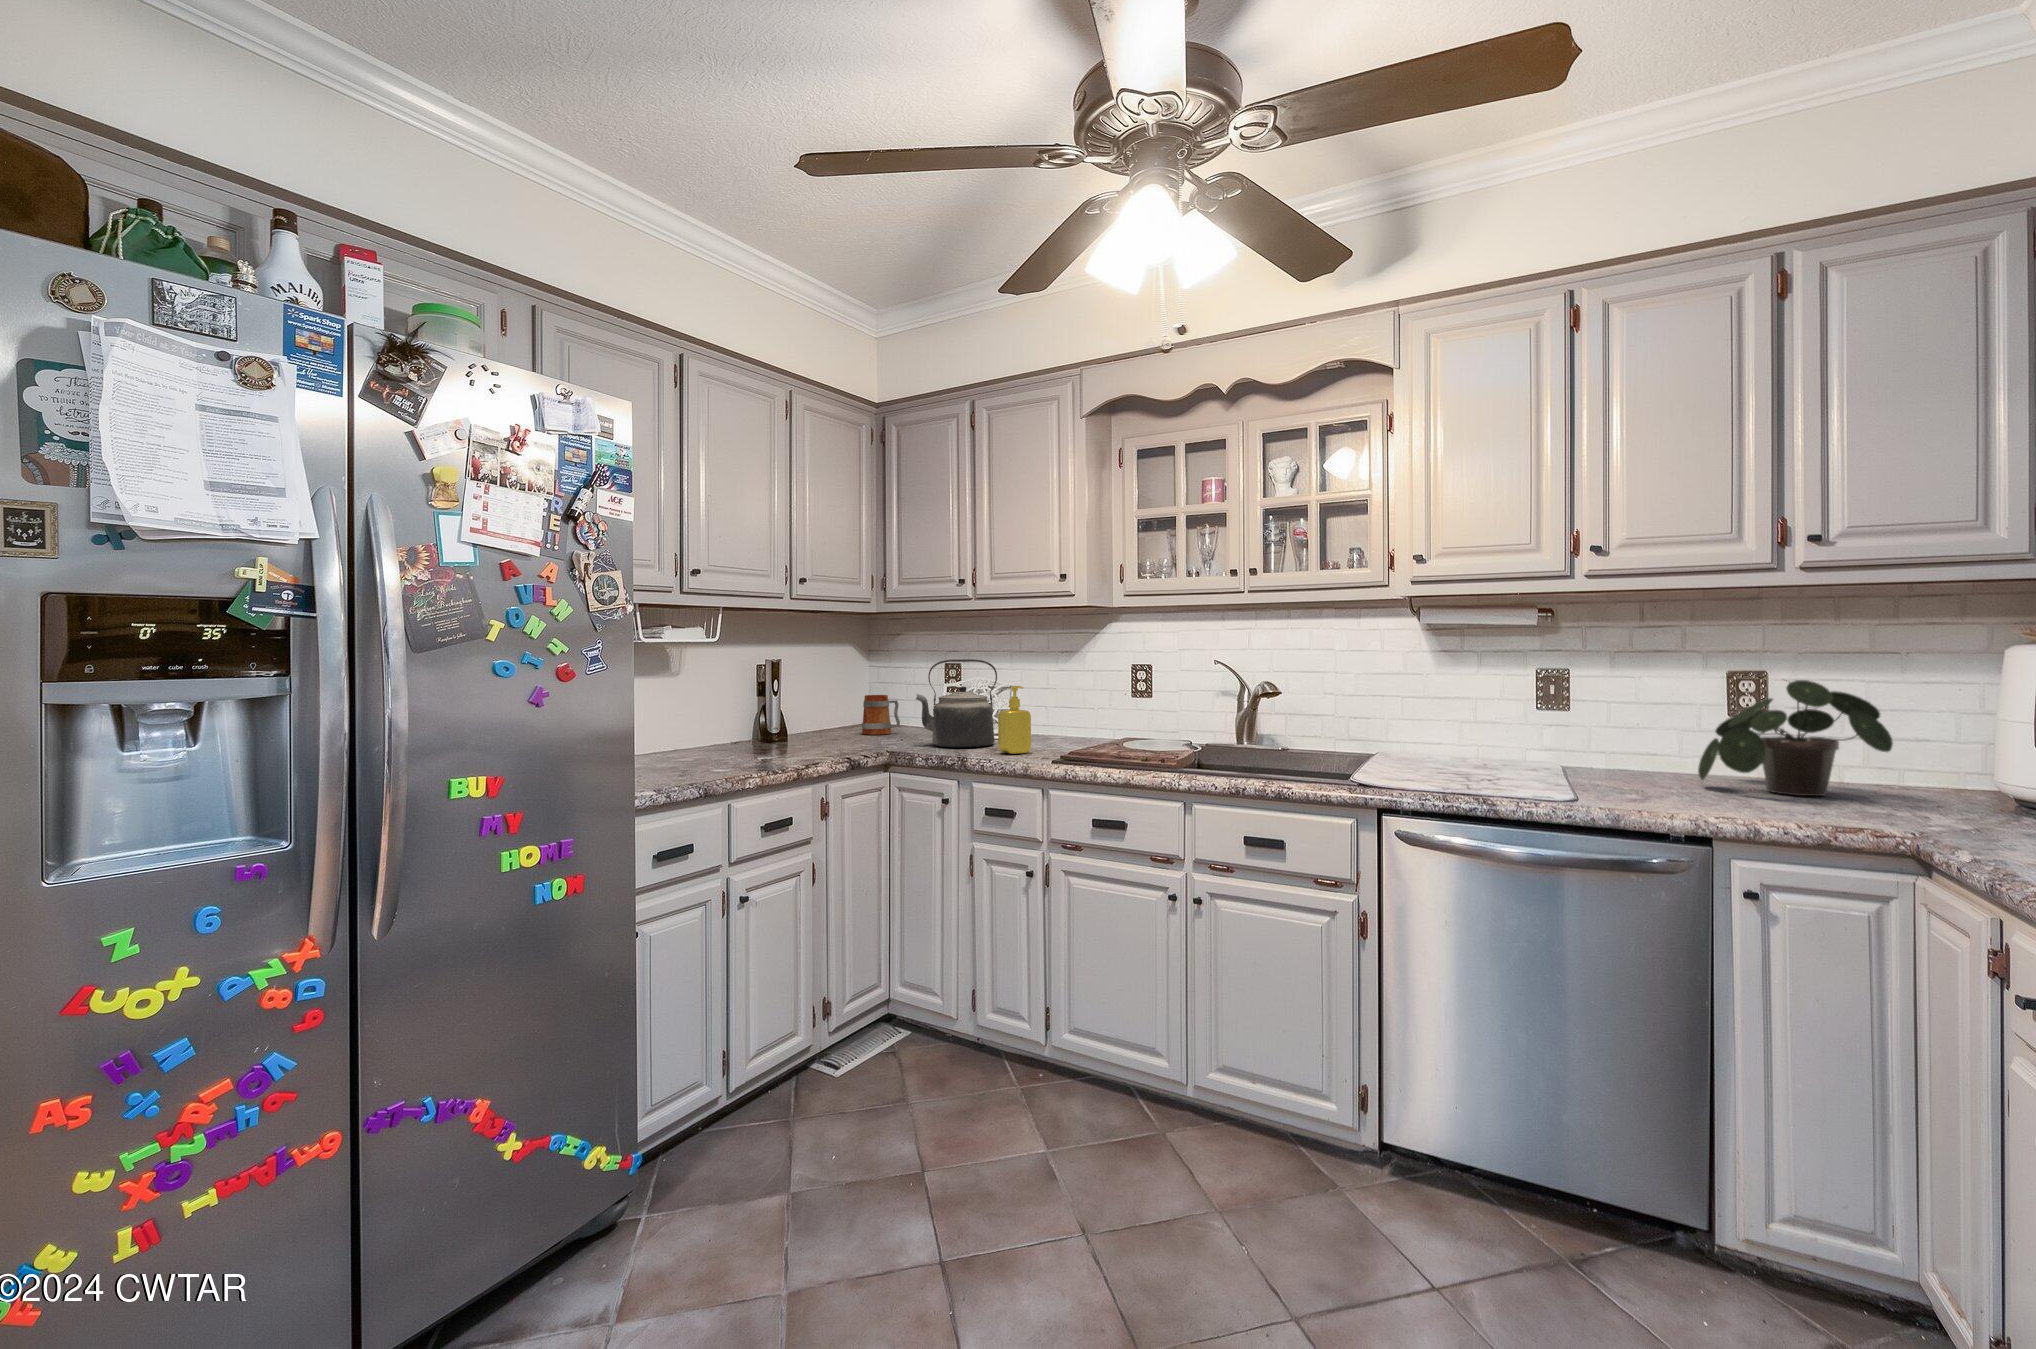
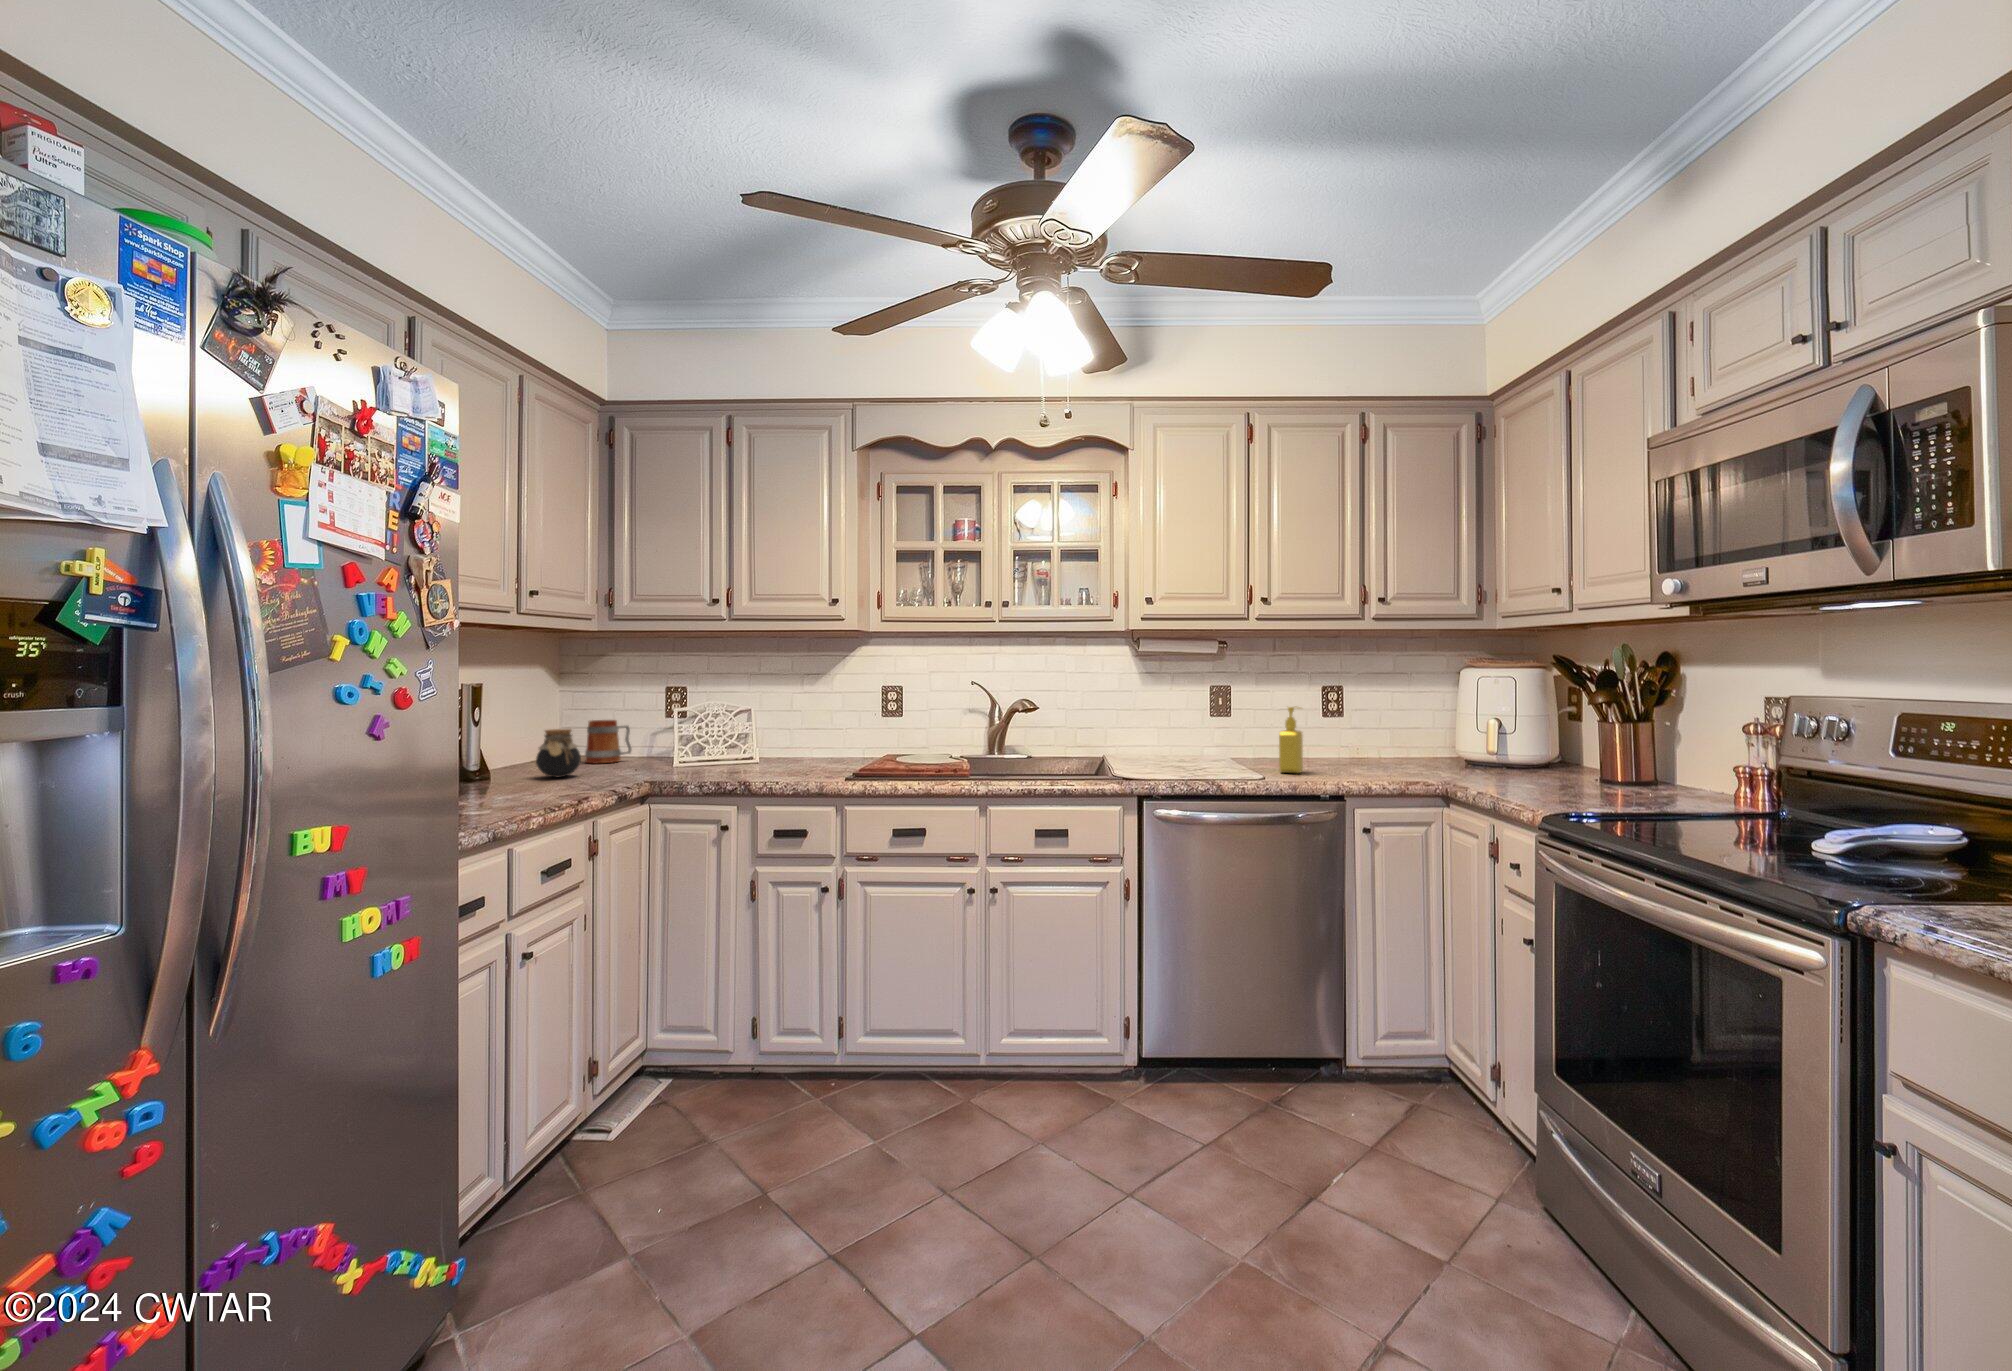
kettle: present [916,659,997,747] -> none [675,680,762,770]
potted plant: present [1698,680,1893,796] -> none [1314,690,1416,766]
soap dispenser: present [998,686,1031,754] -> present [1279,707,1303,773]
jar: none [801,702,838,746] -> present [536,729,581,777]

